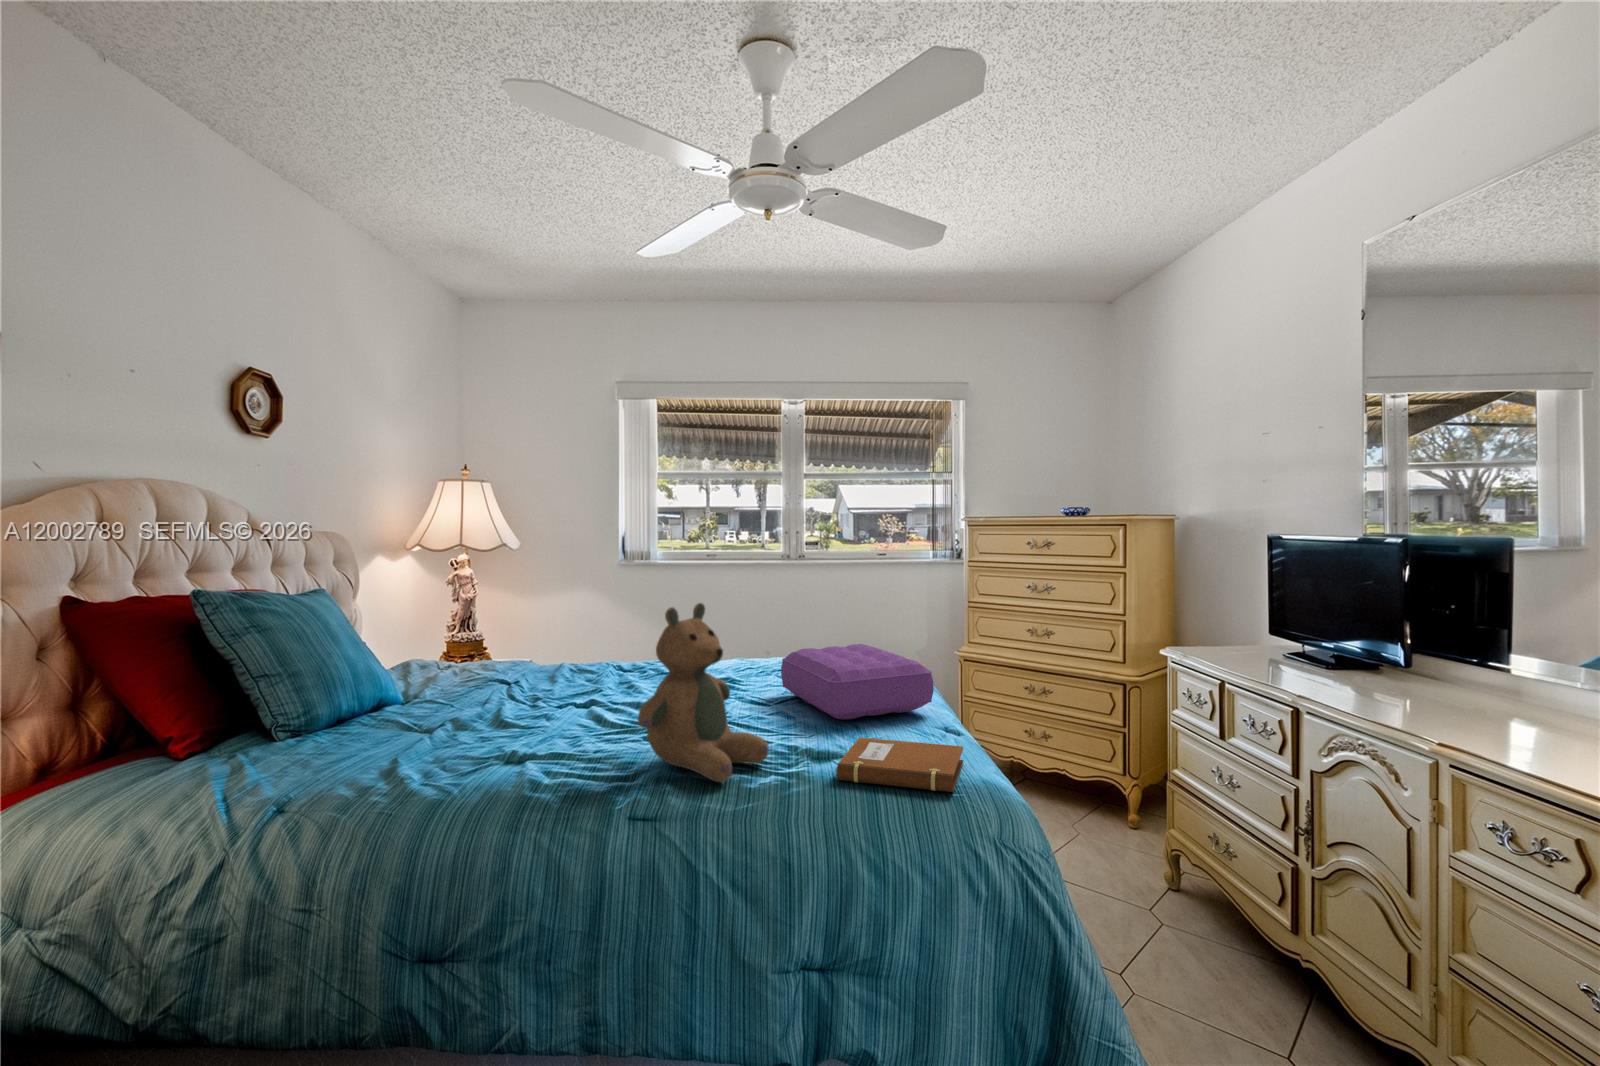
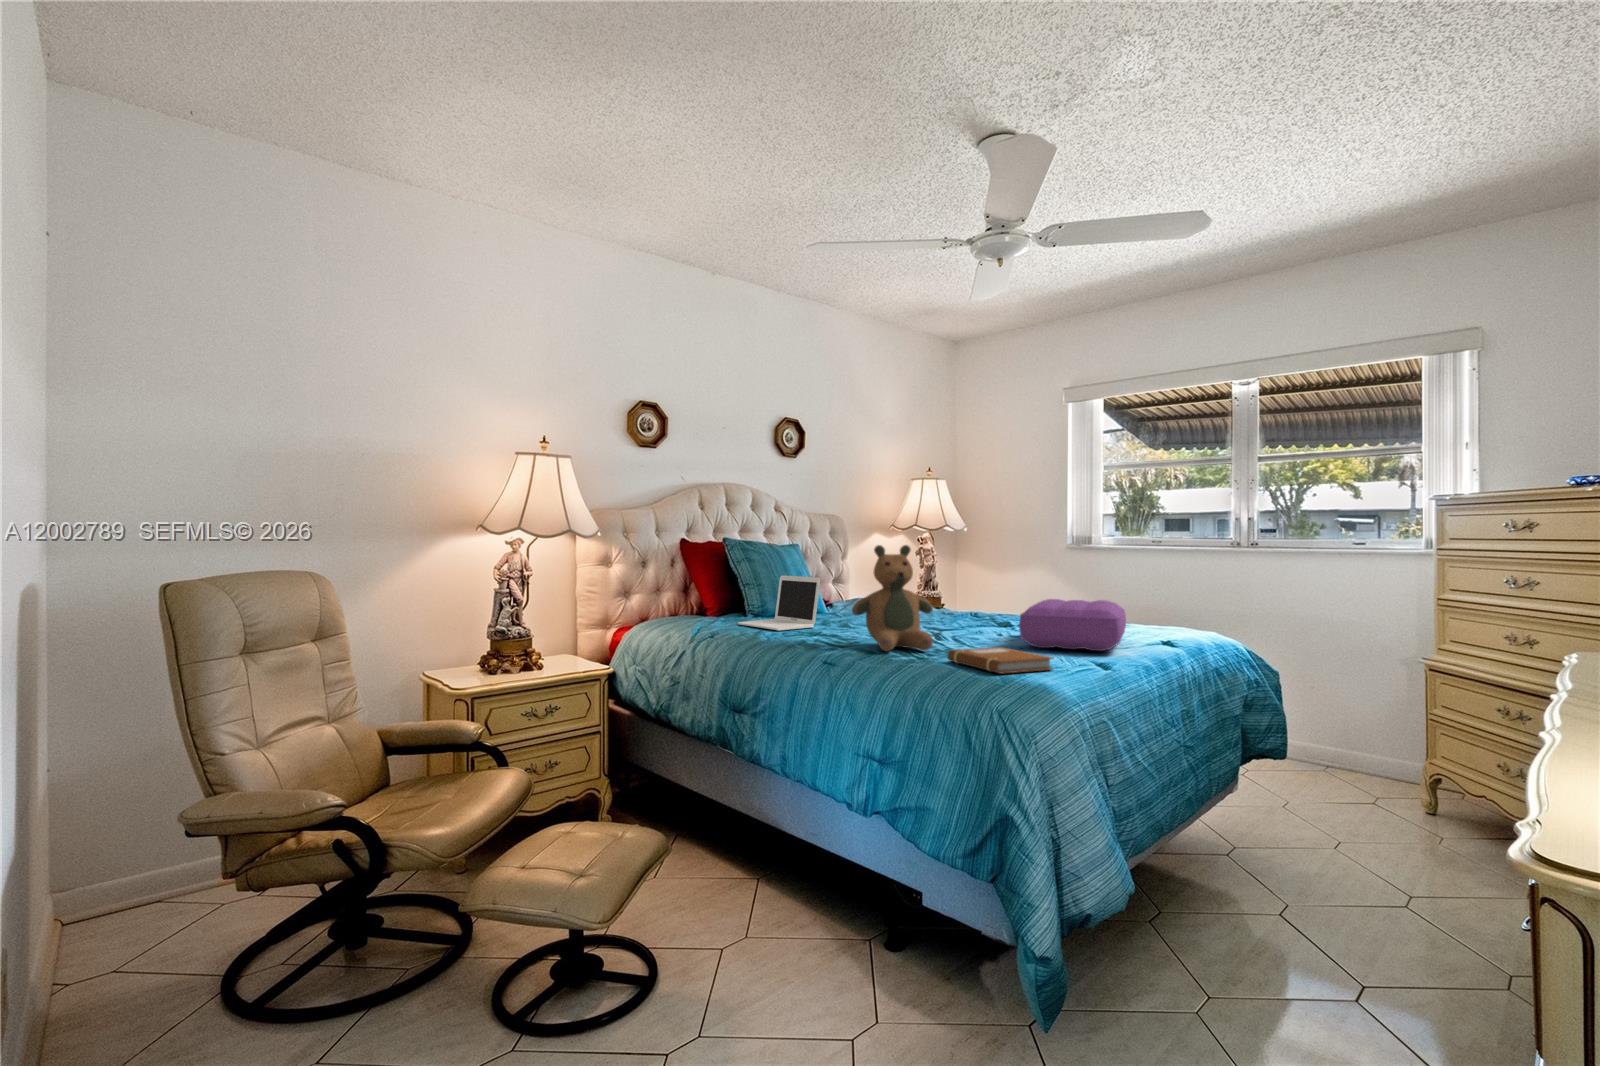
laptop: none [306,656,479,770] -> present [738,575,820,631]

